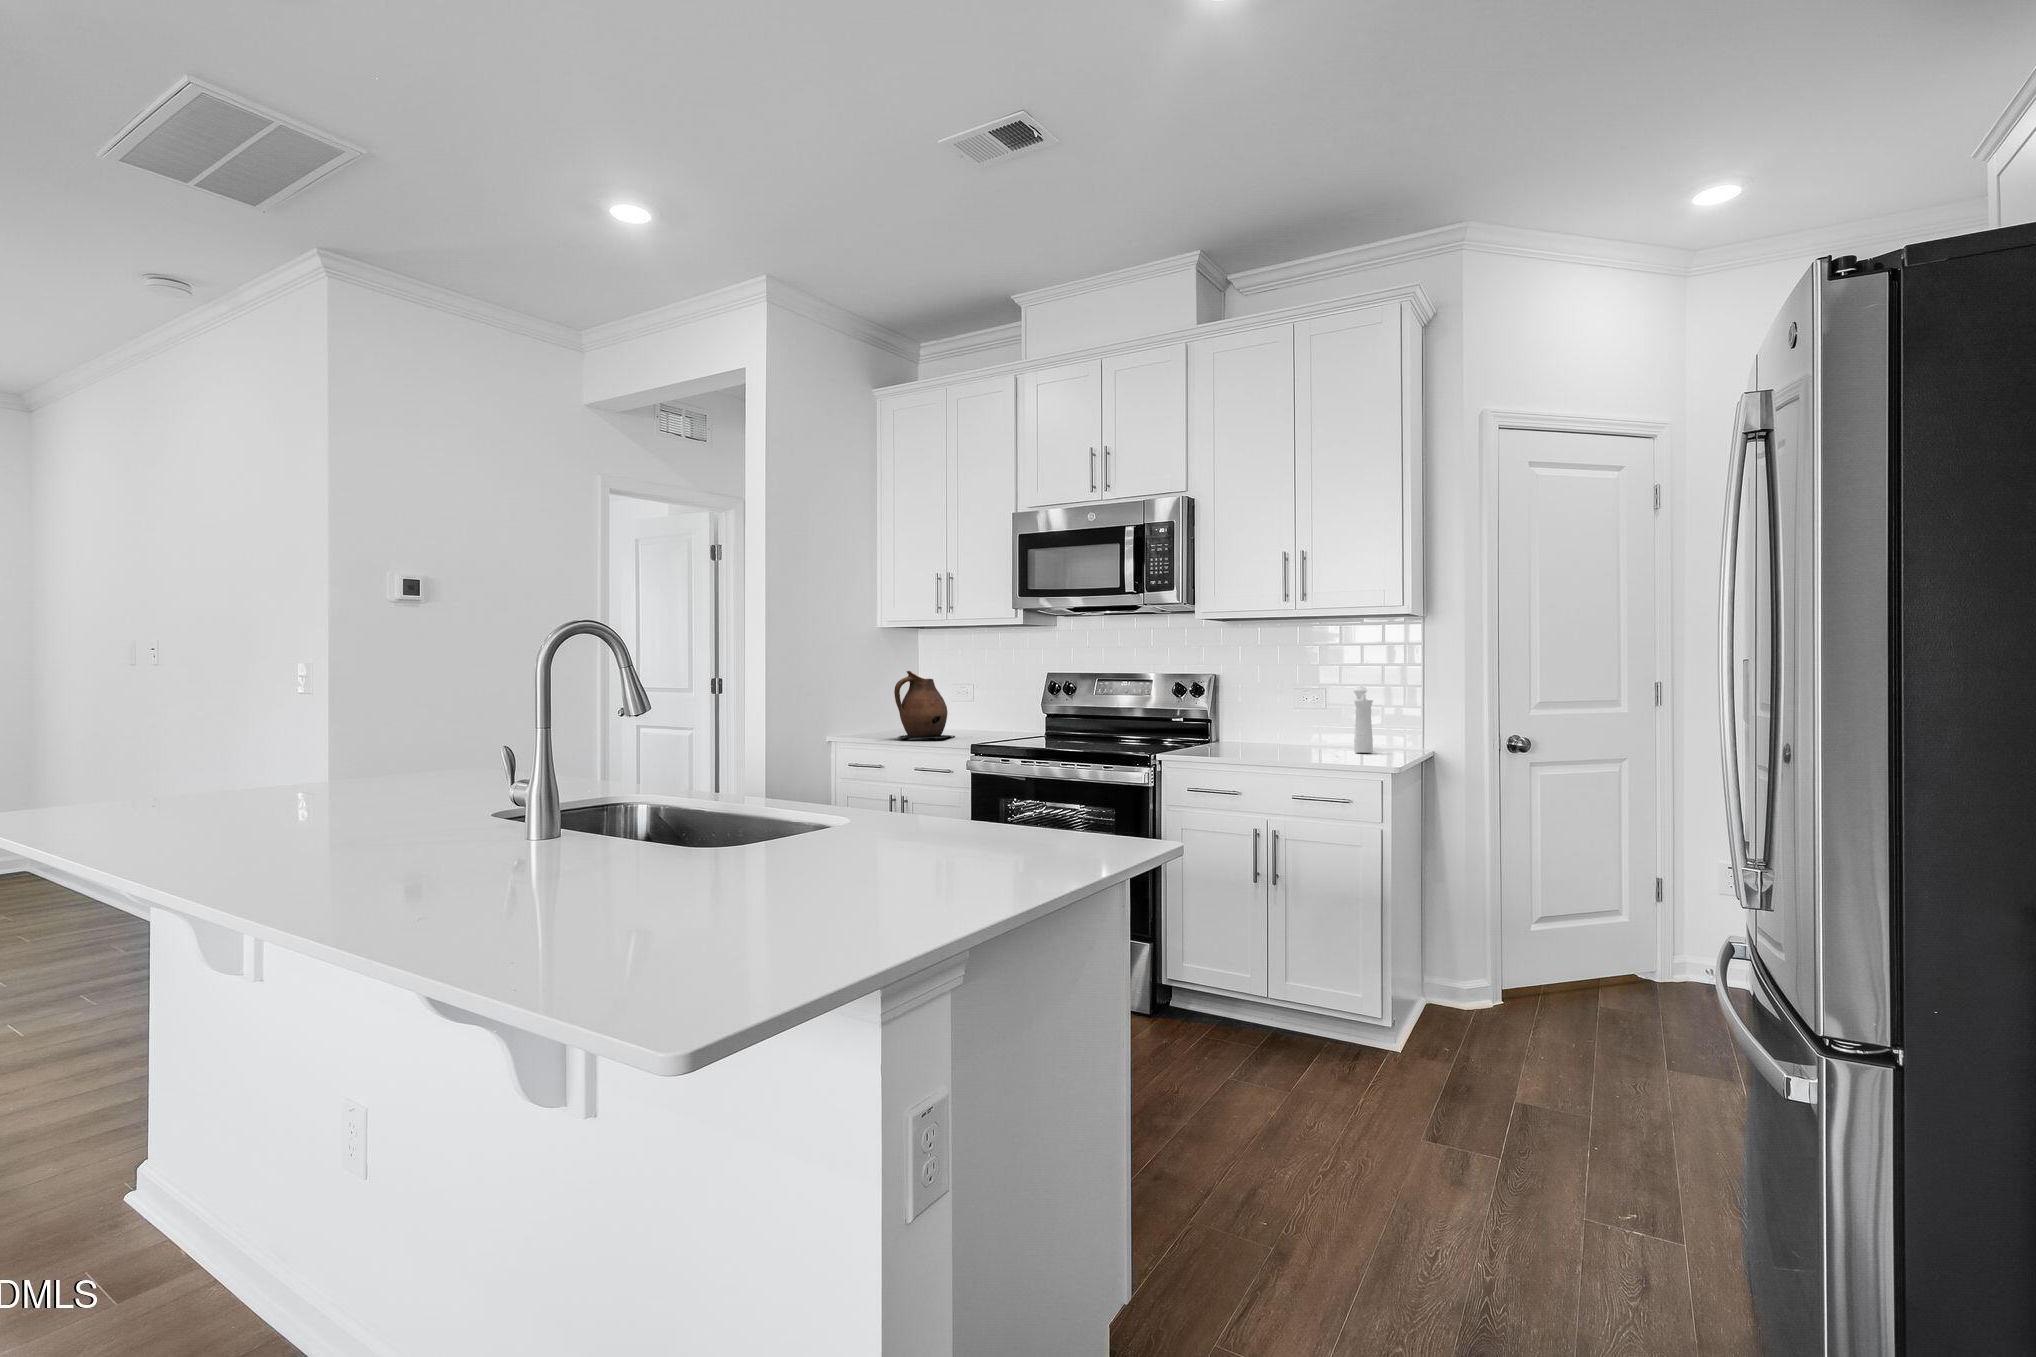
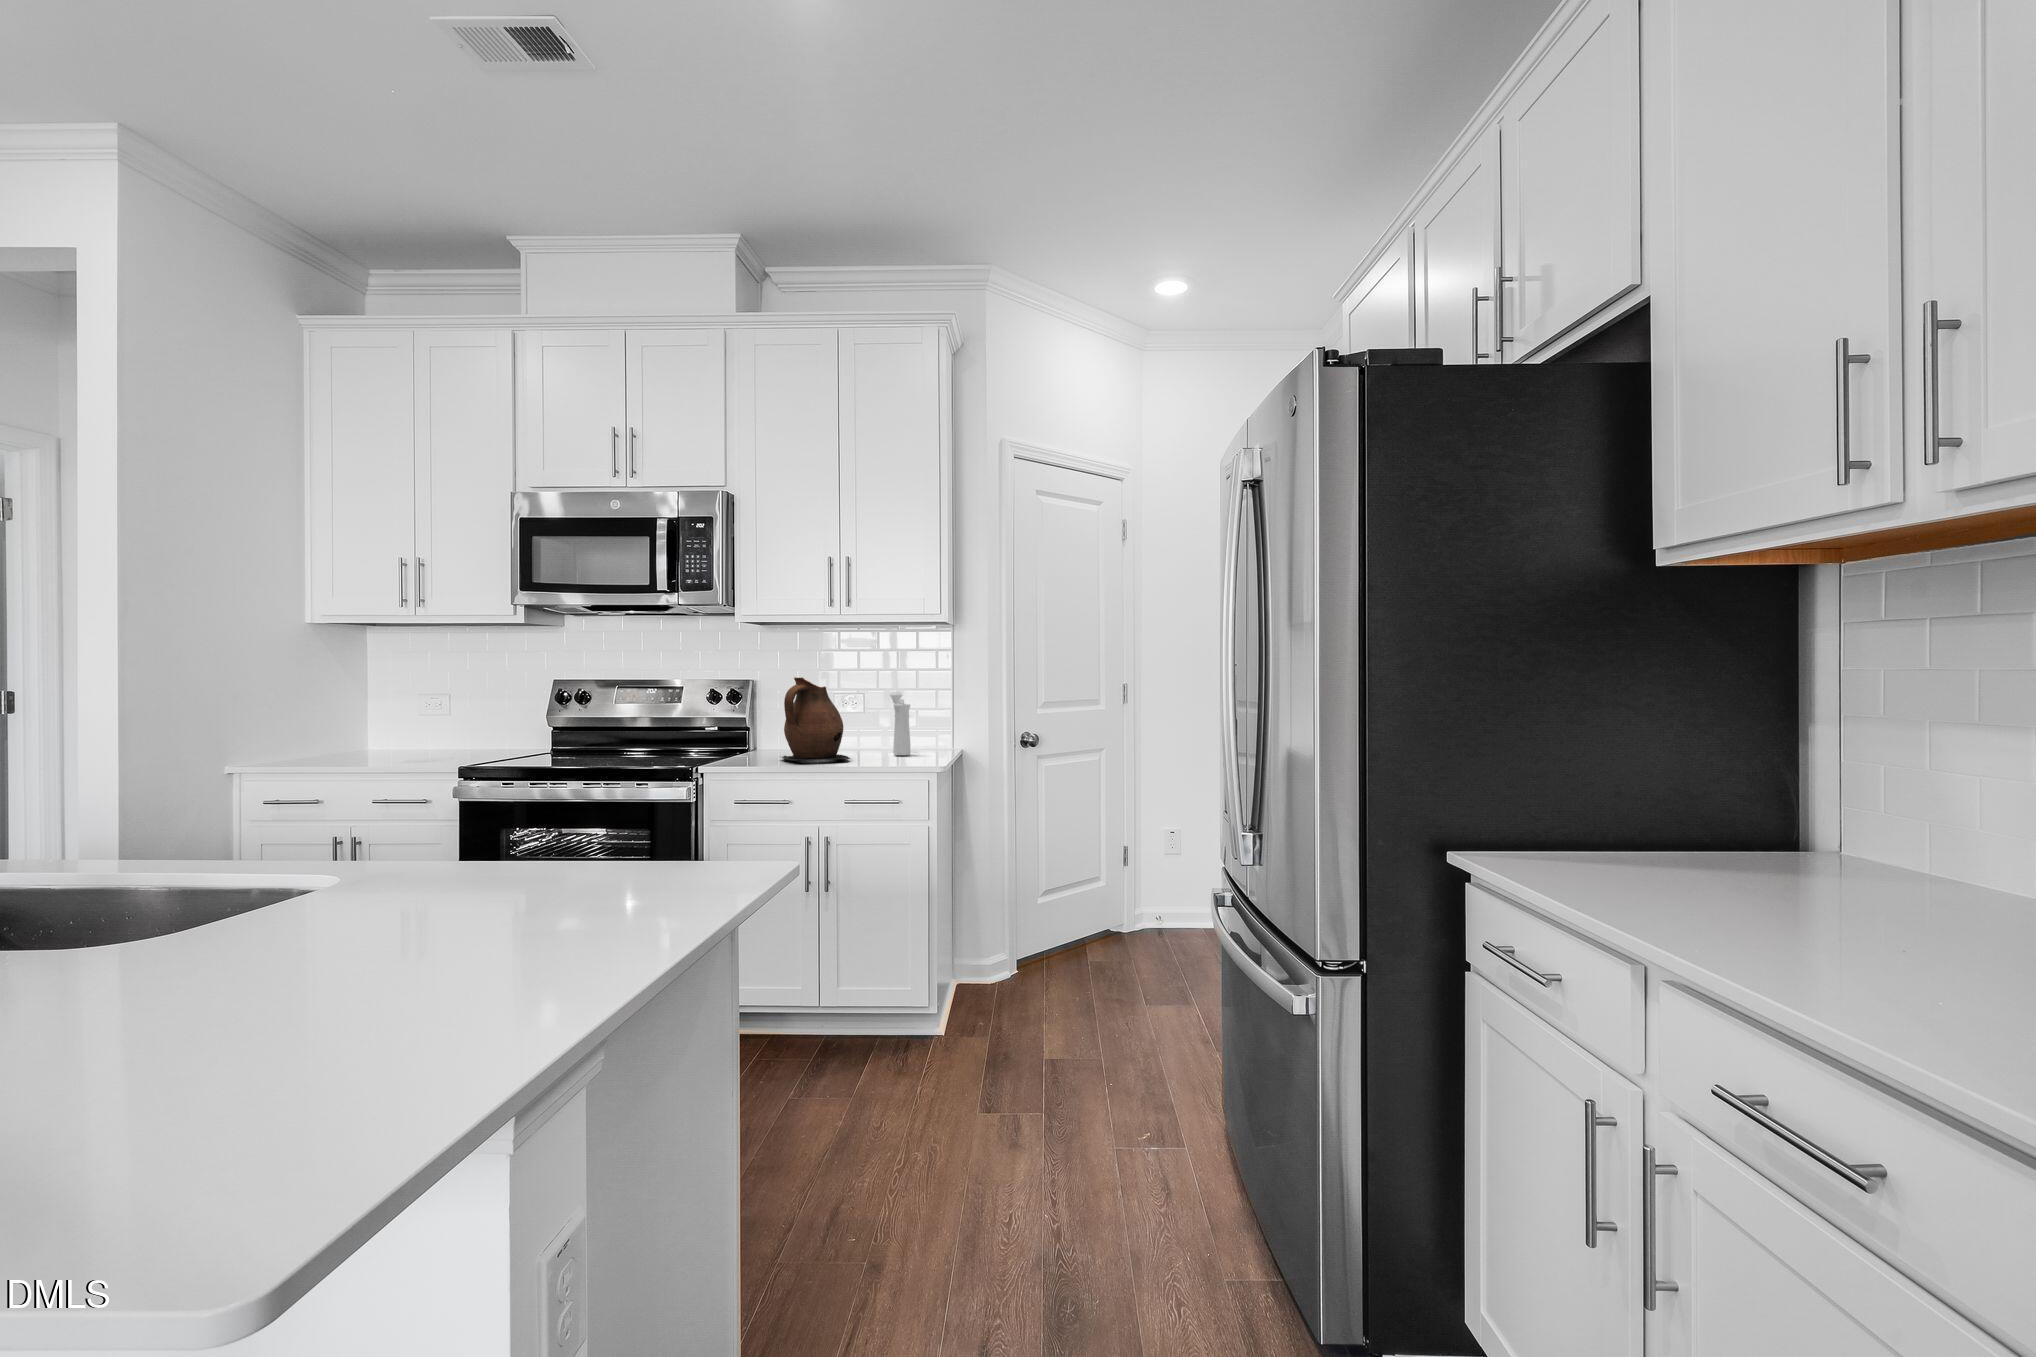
ceramic pitcher: present [894,671,955,739] -> present [782,677,850,761]

